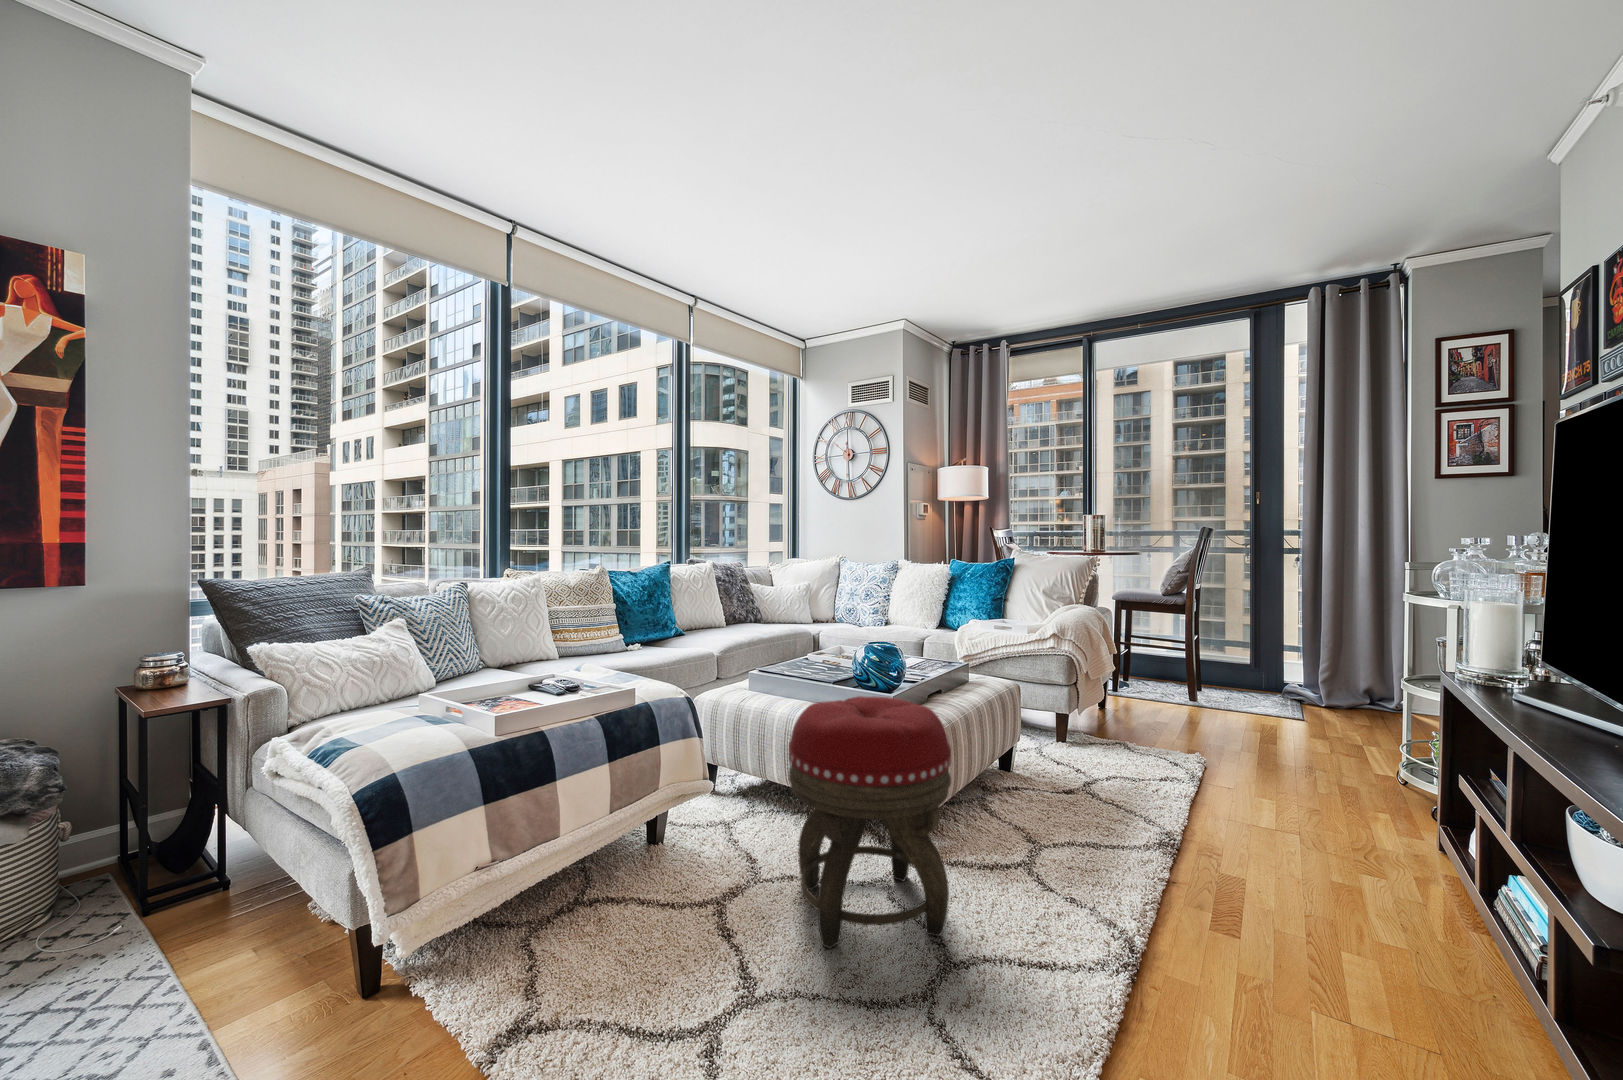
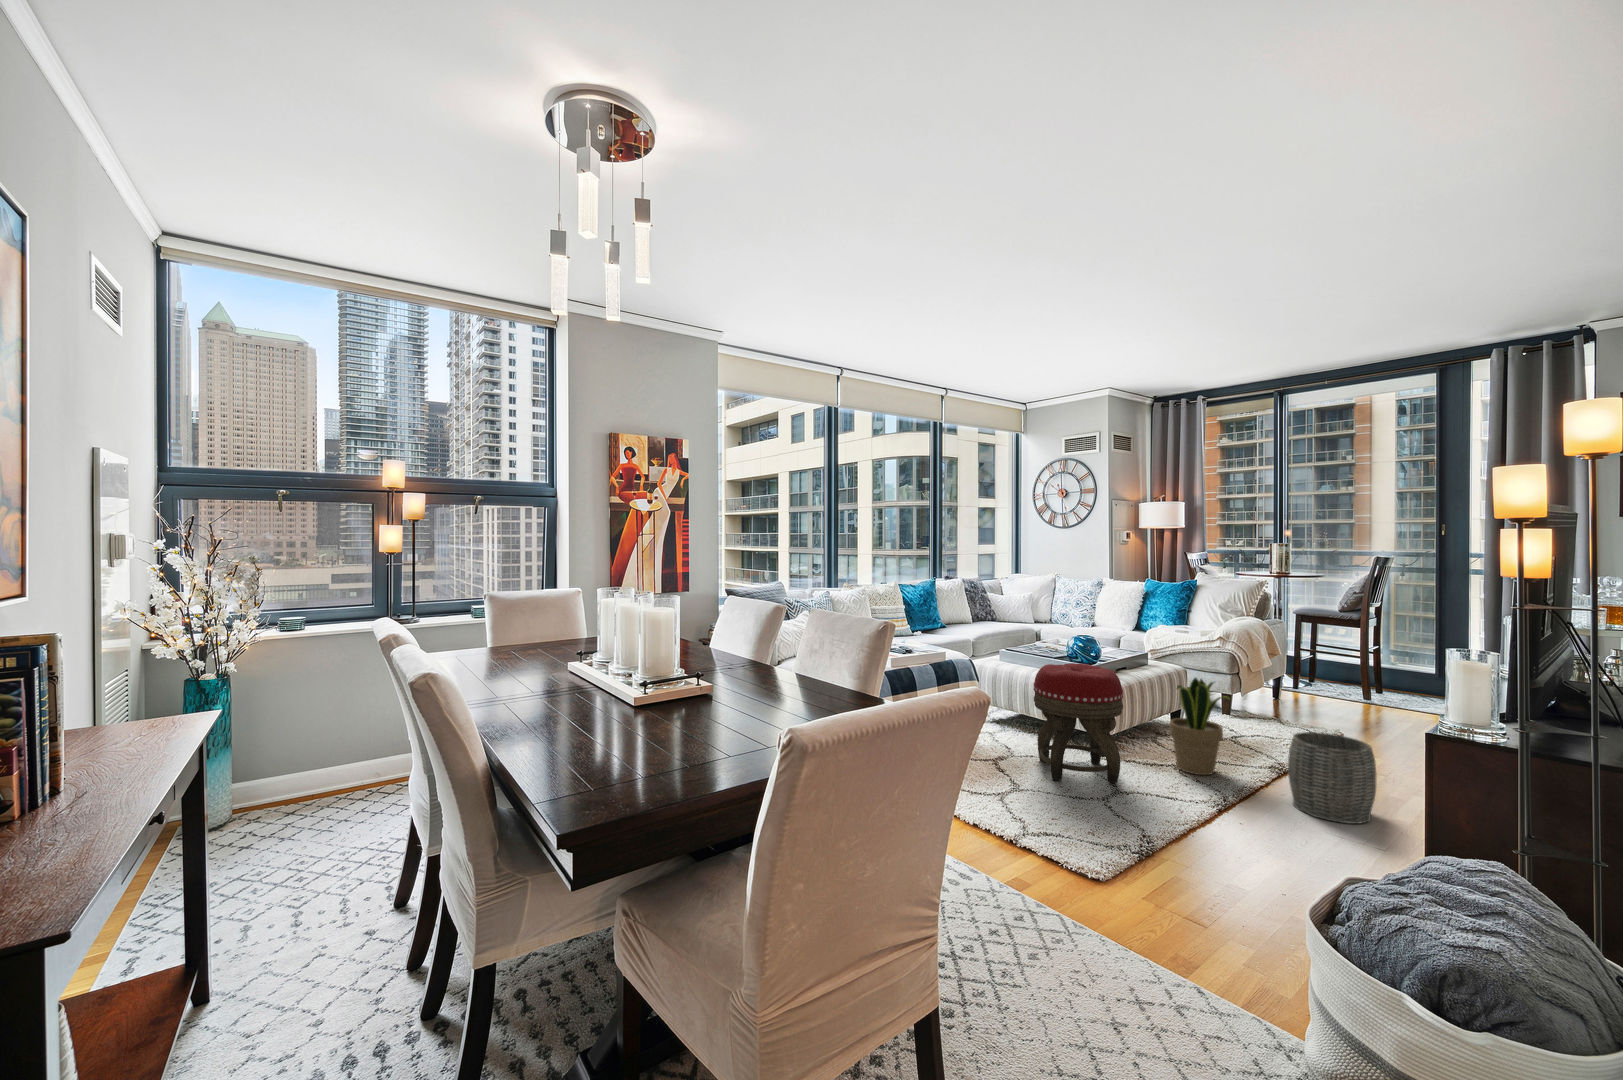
potted plant: none [1019,707,1120,883] -> present [1170,678,1229,775]
woven basket: none [1230,800,1390,988] -> present [1288,732,1376,824]

